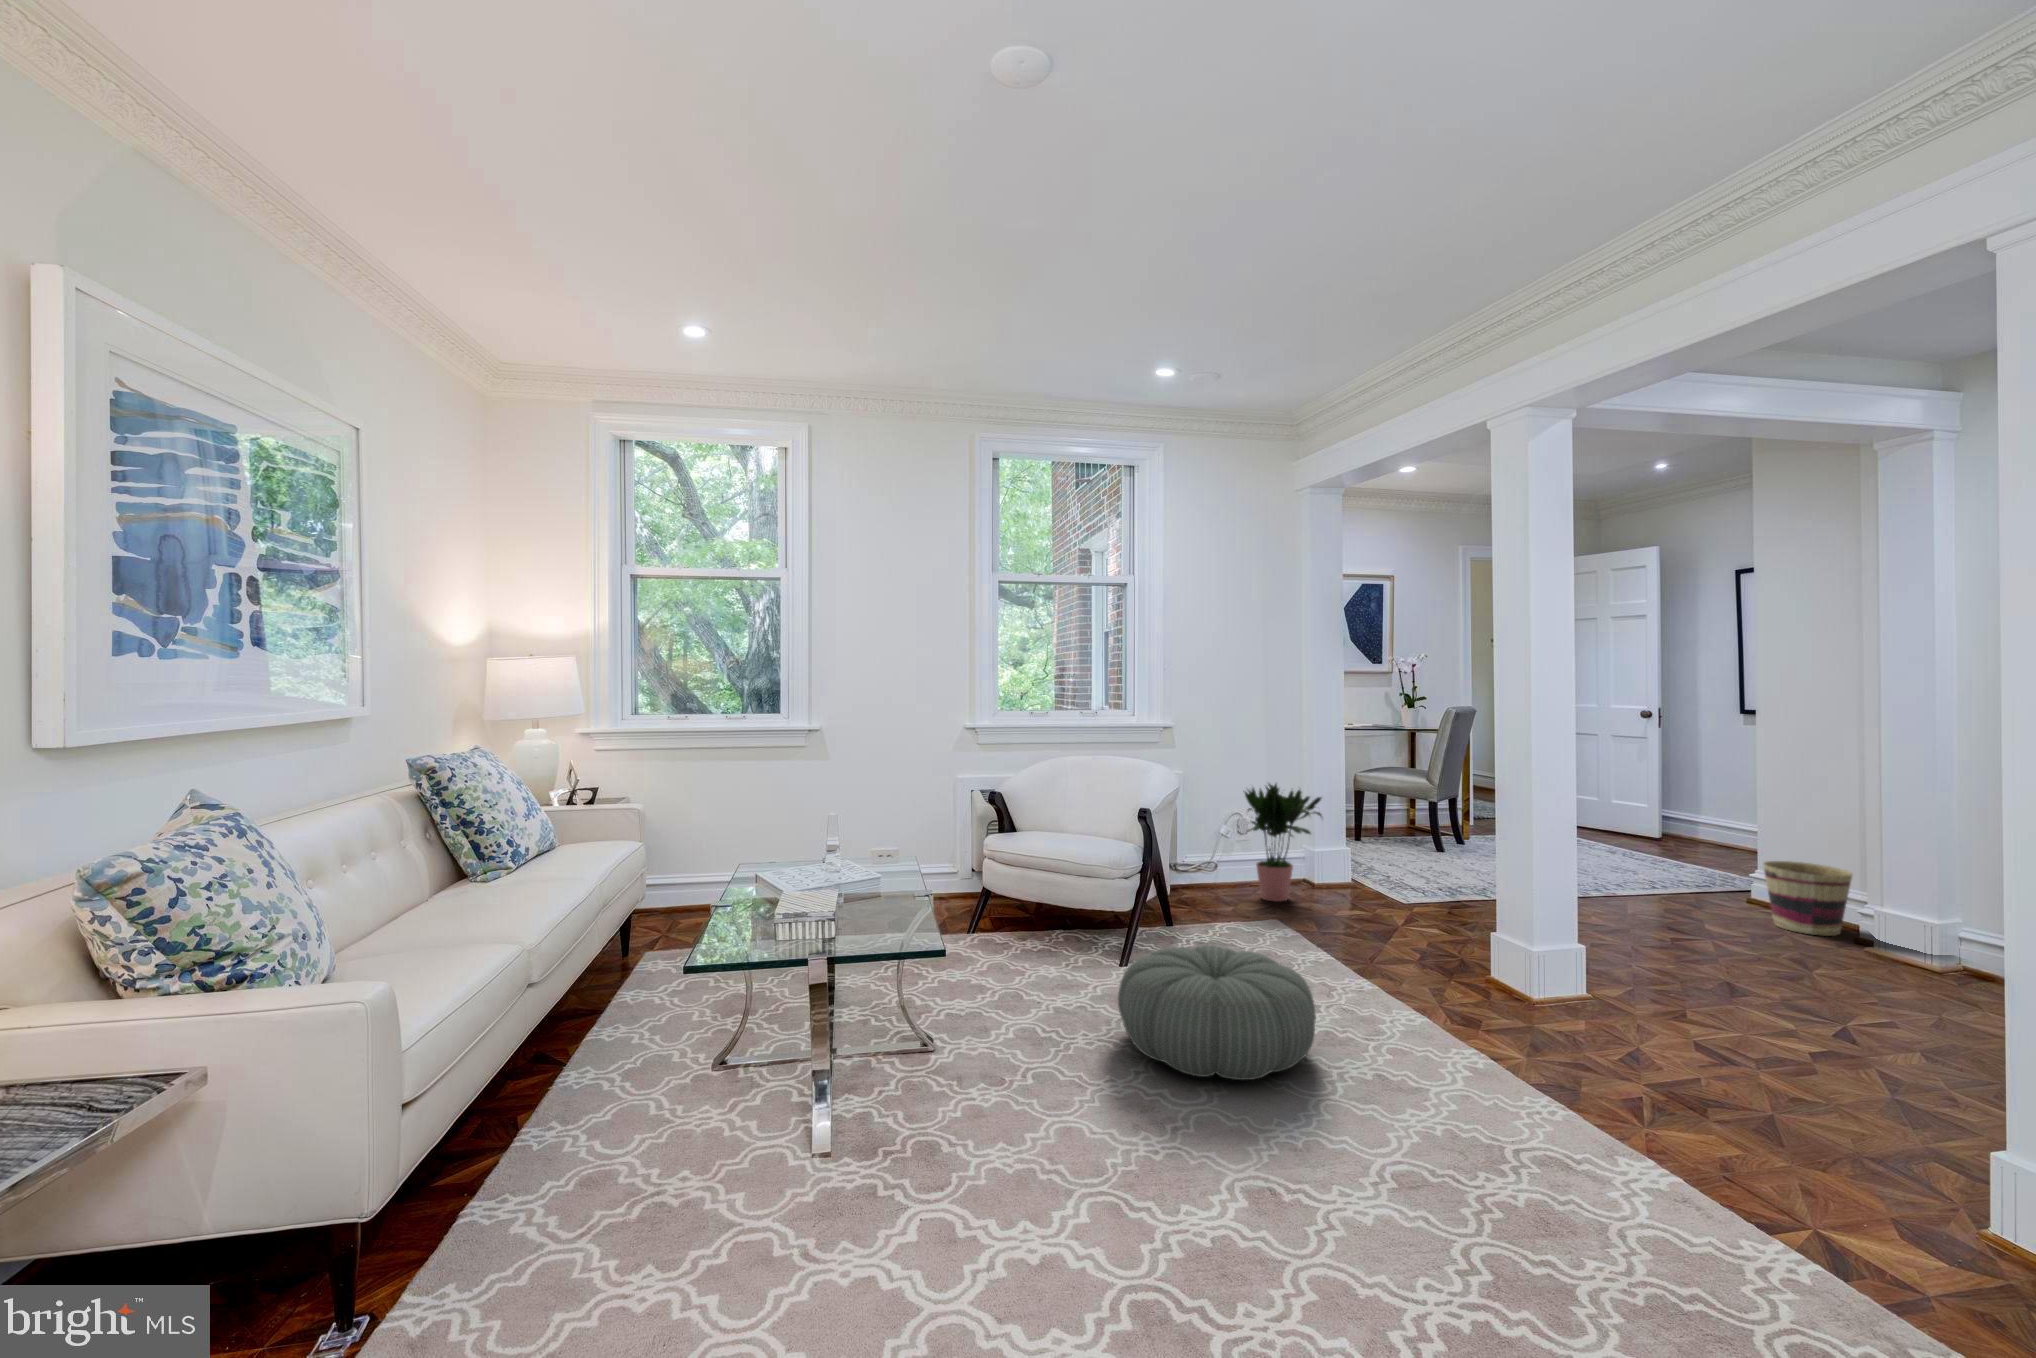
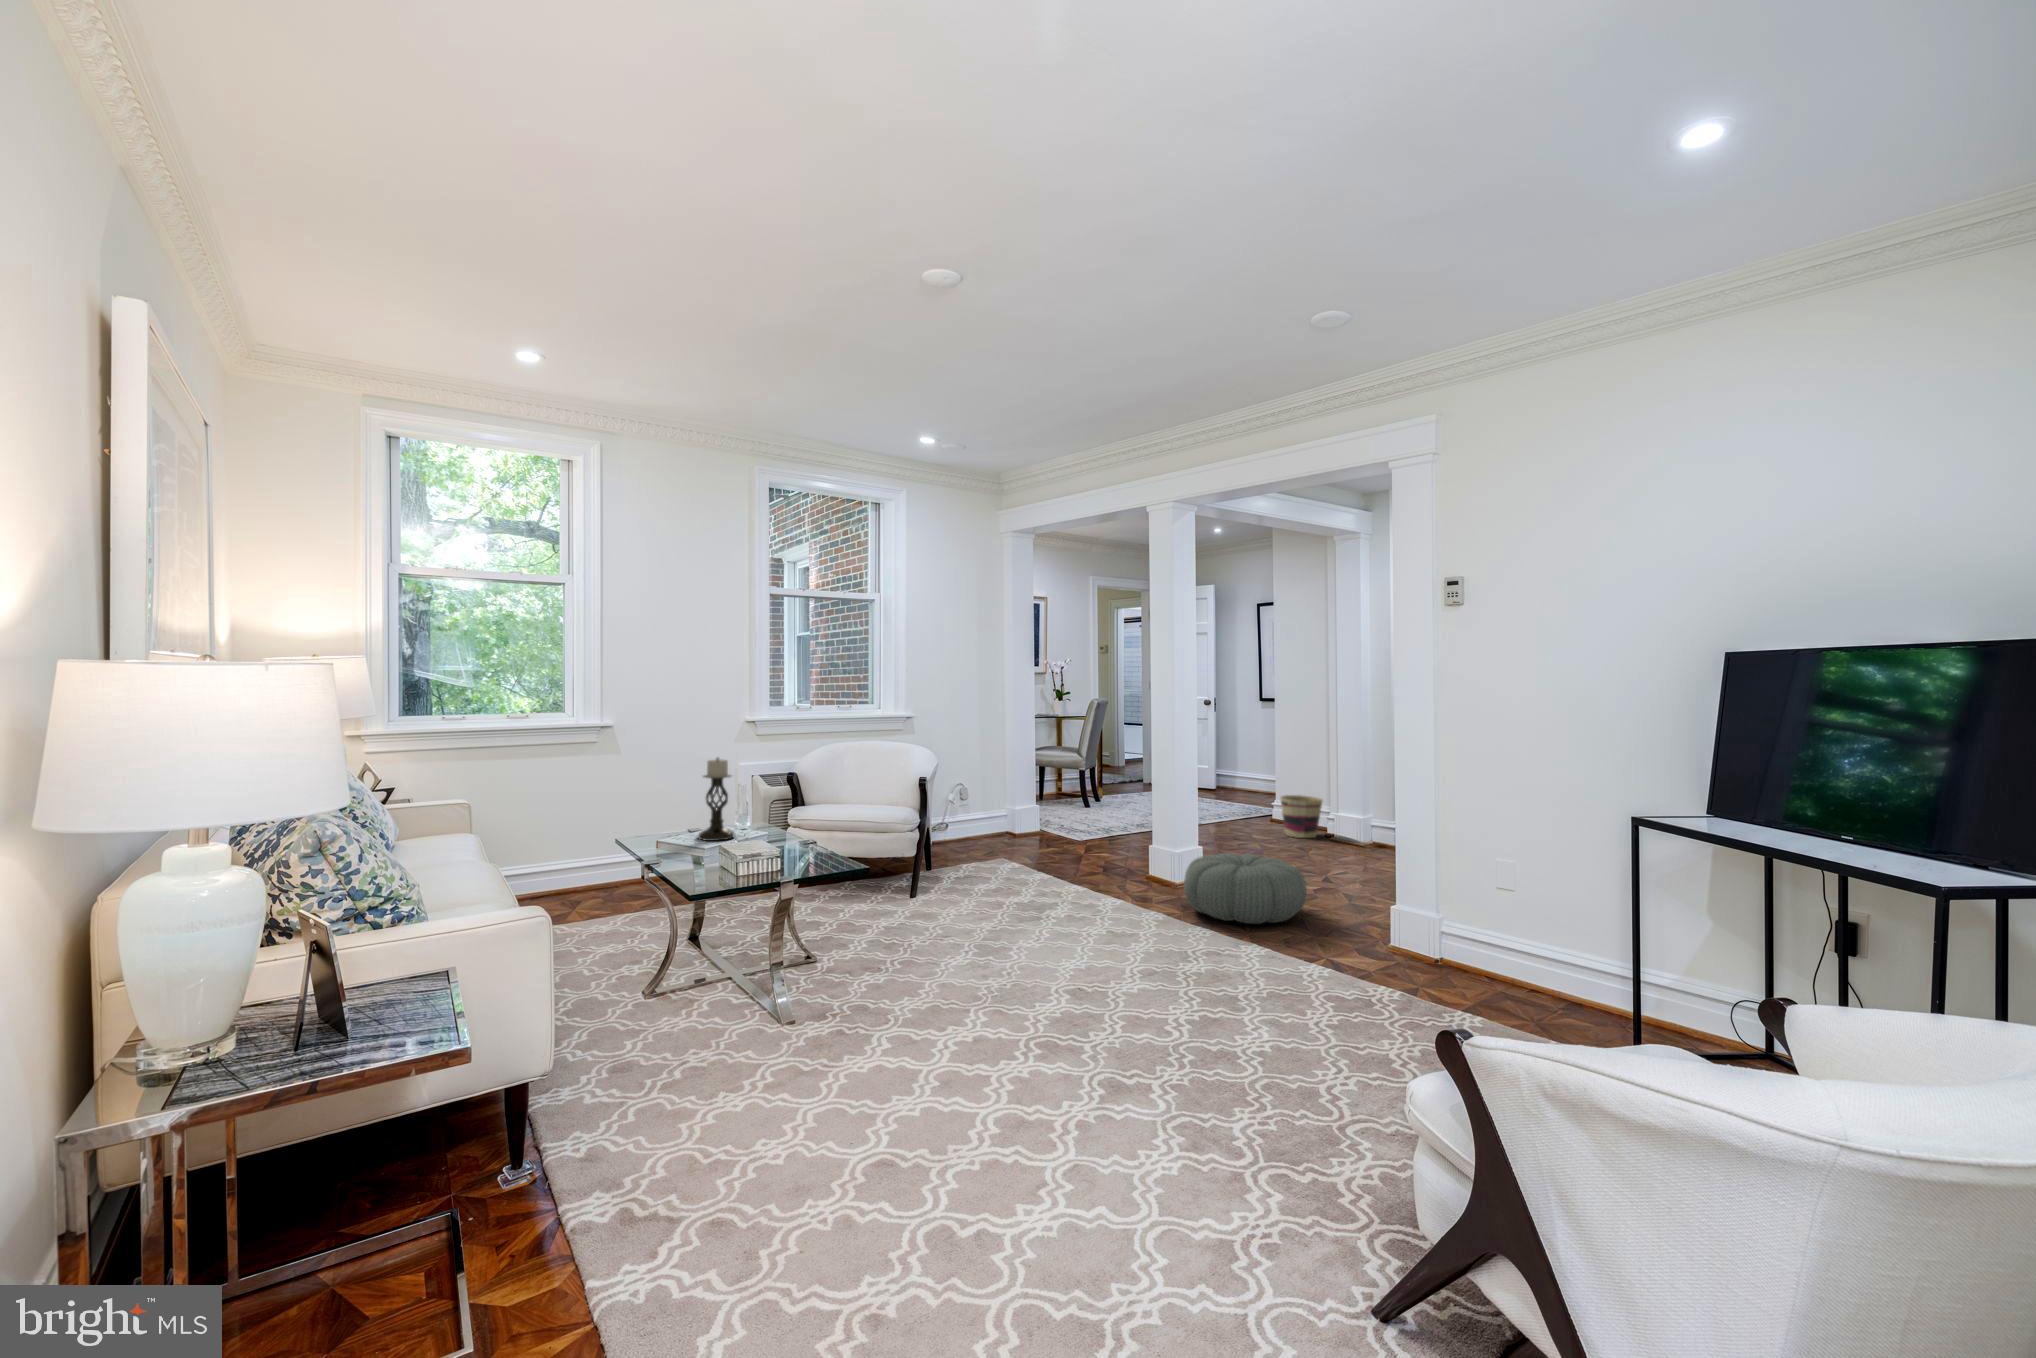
candle holder: none [830,776,872,877] -> present [698,758,734,841]
potted plant: present [1245,784,1322,901] -> none [966,756,1032,849]
pouf: present [1118,945,1316,1080] -> present [1184,853,1307,924]

